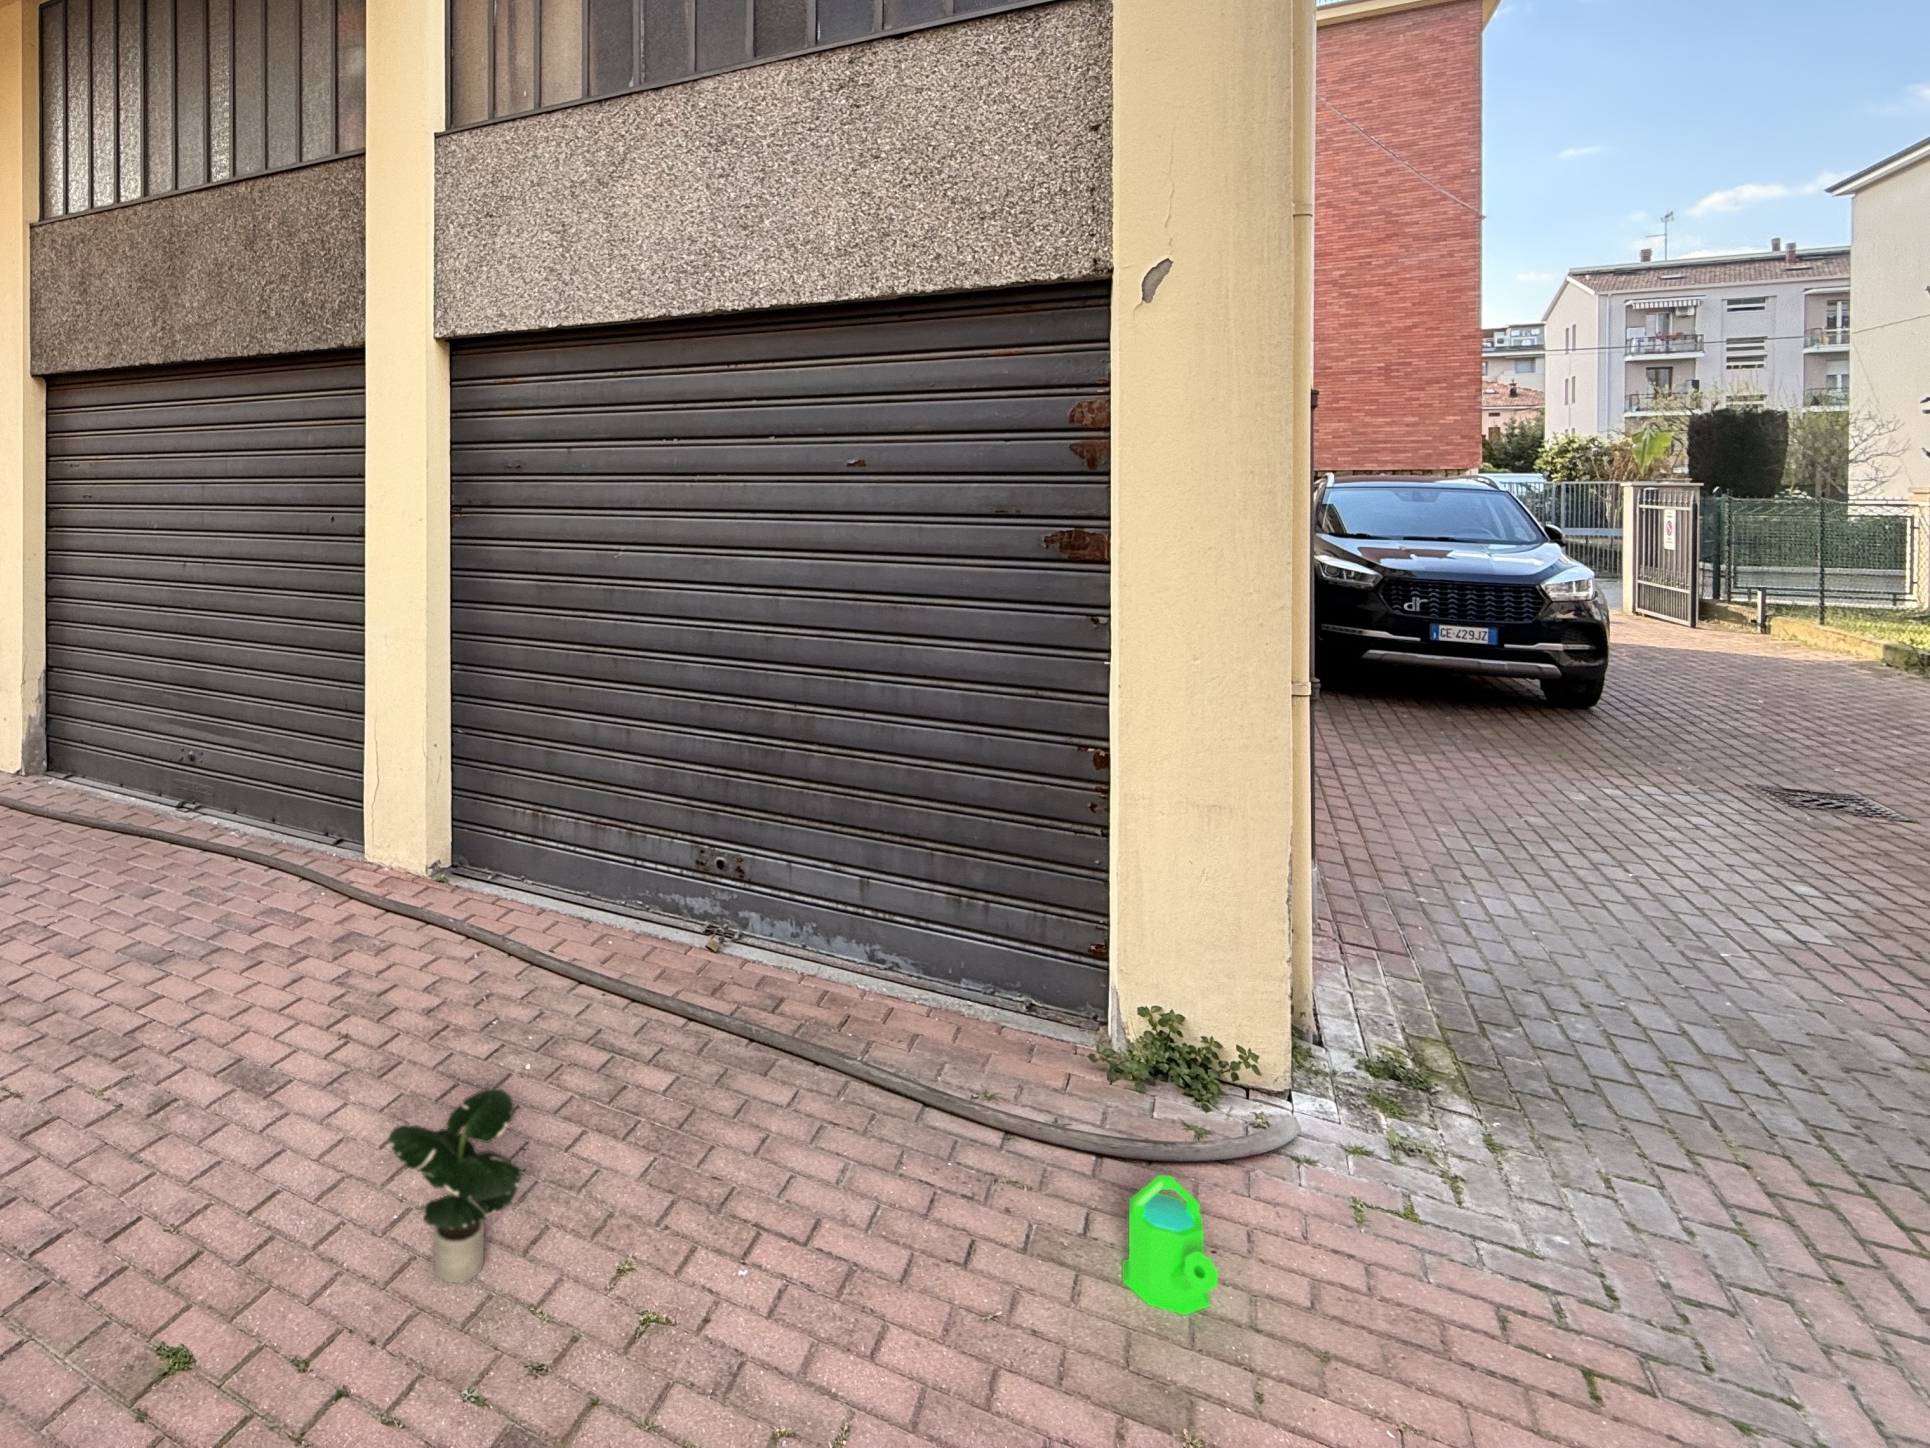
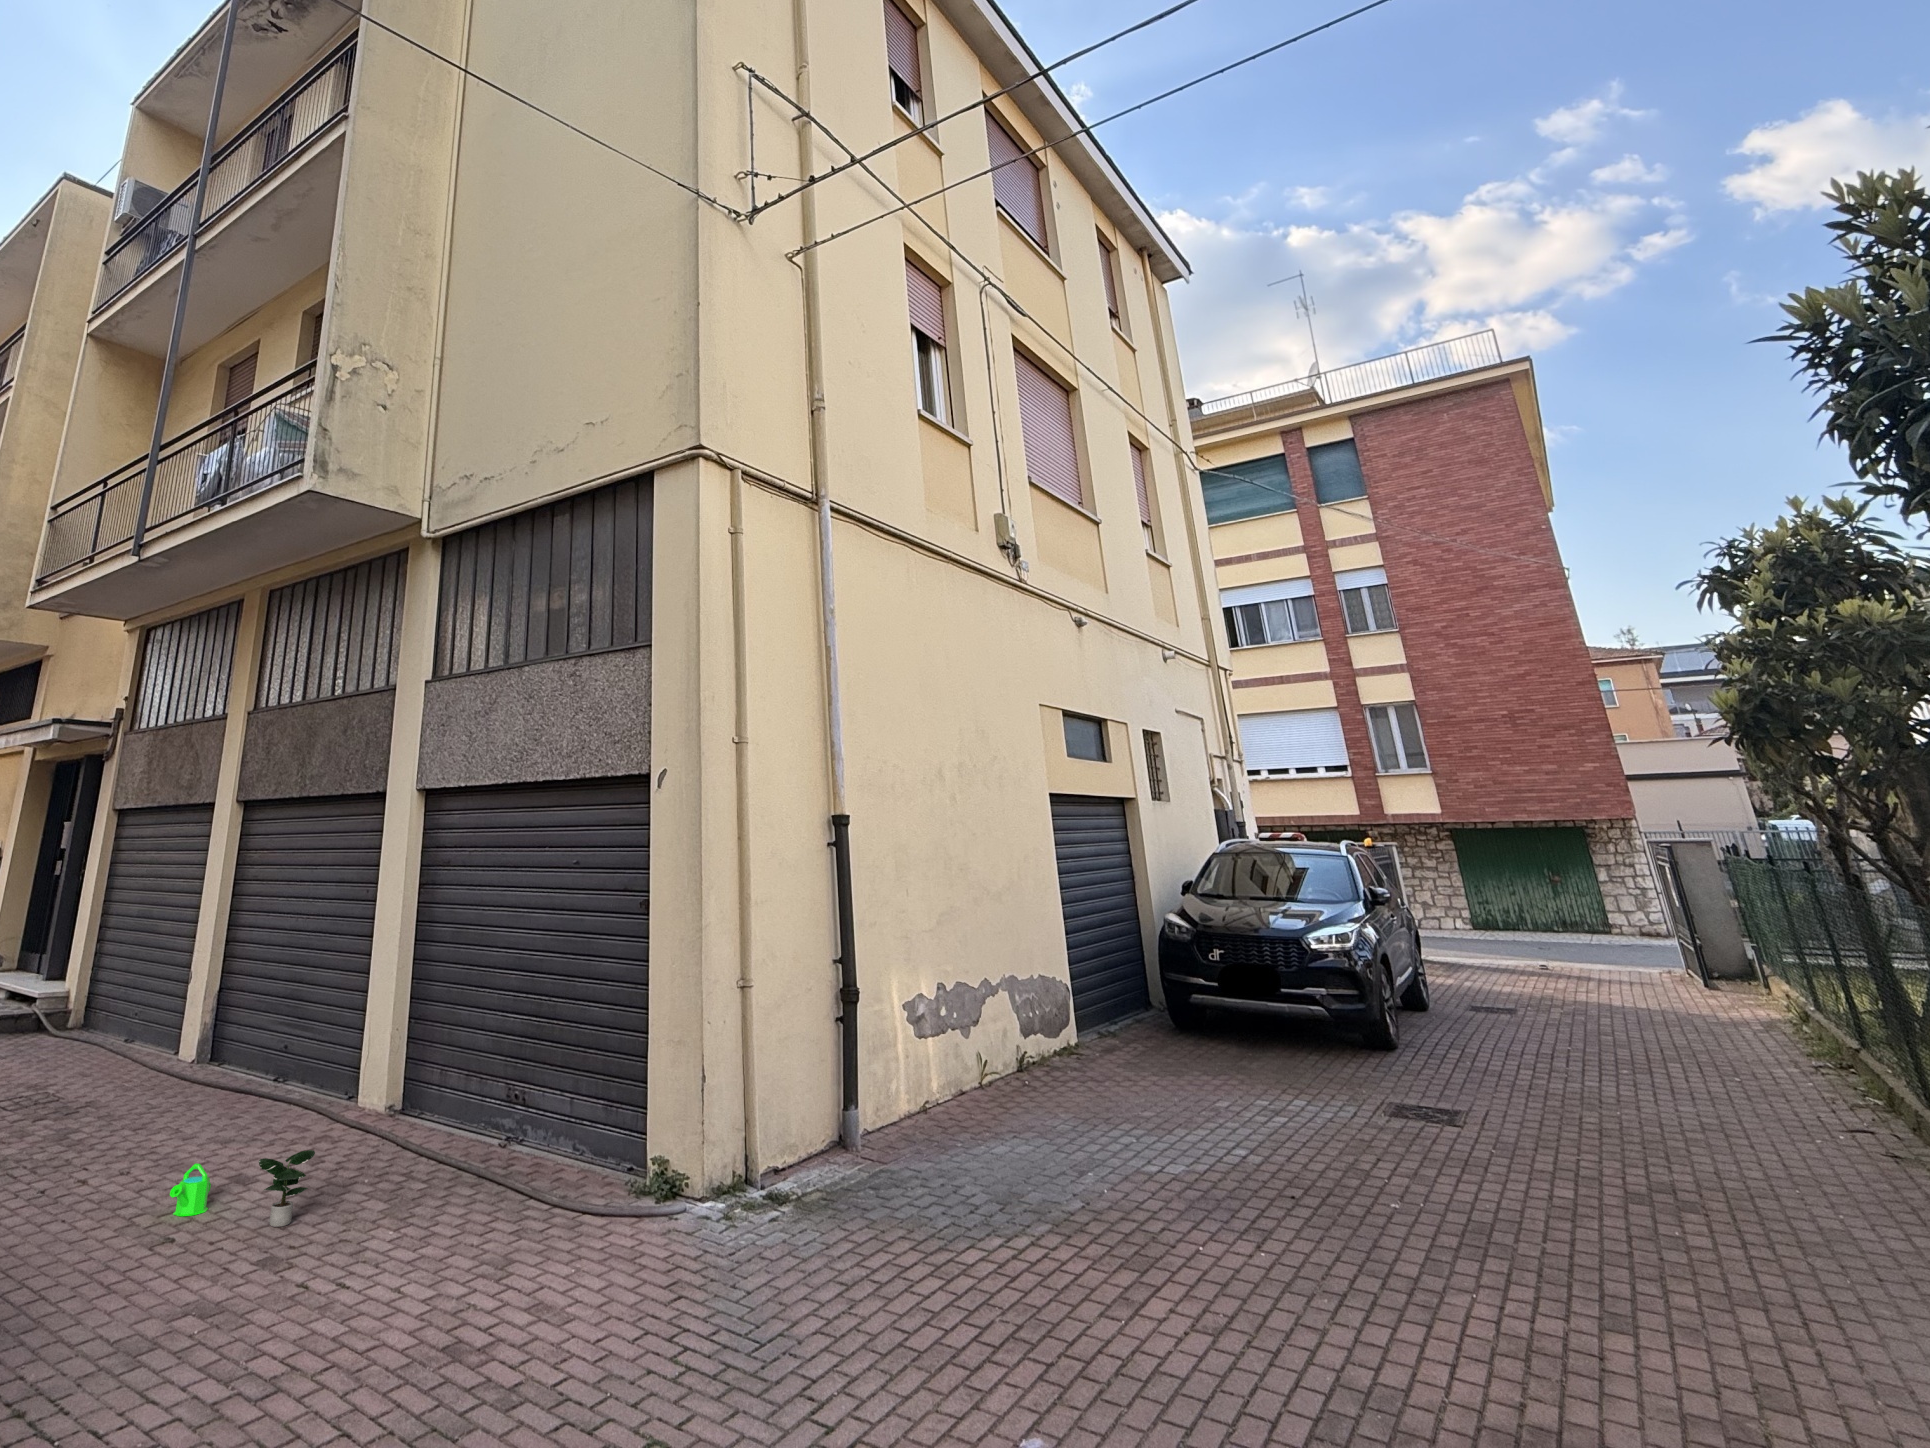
watering can: present [1122,1175,1218,1315] -> present [170,1164,211,1216]

